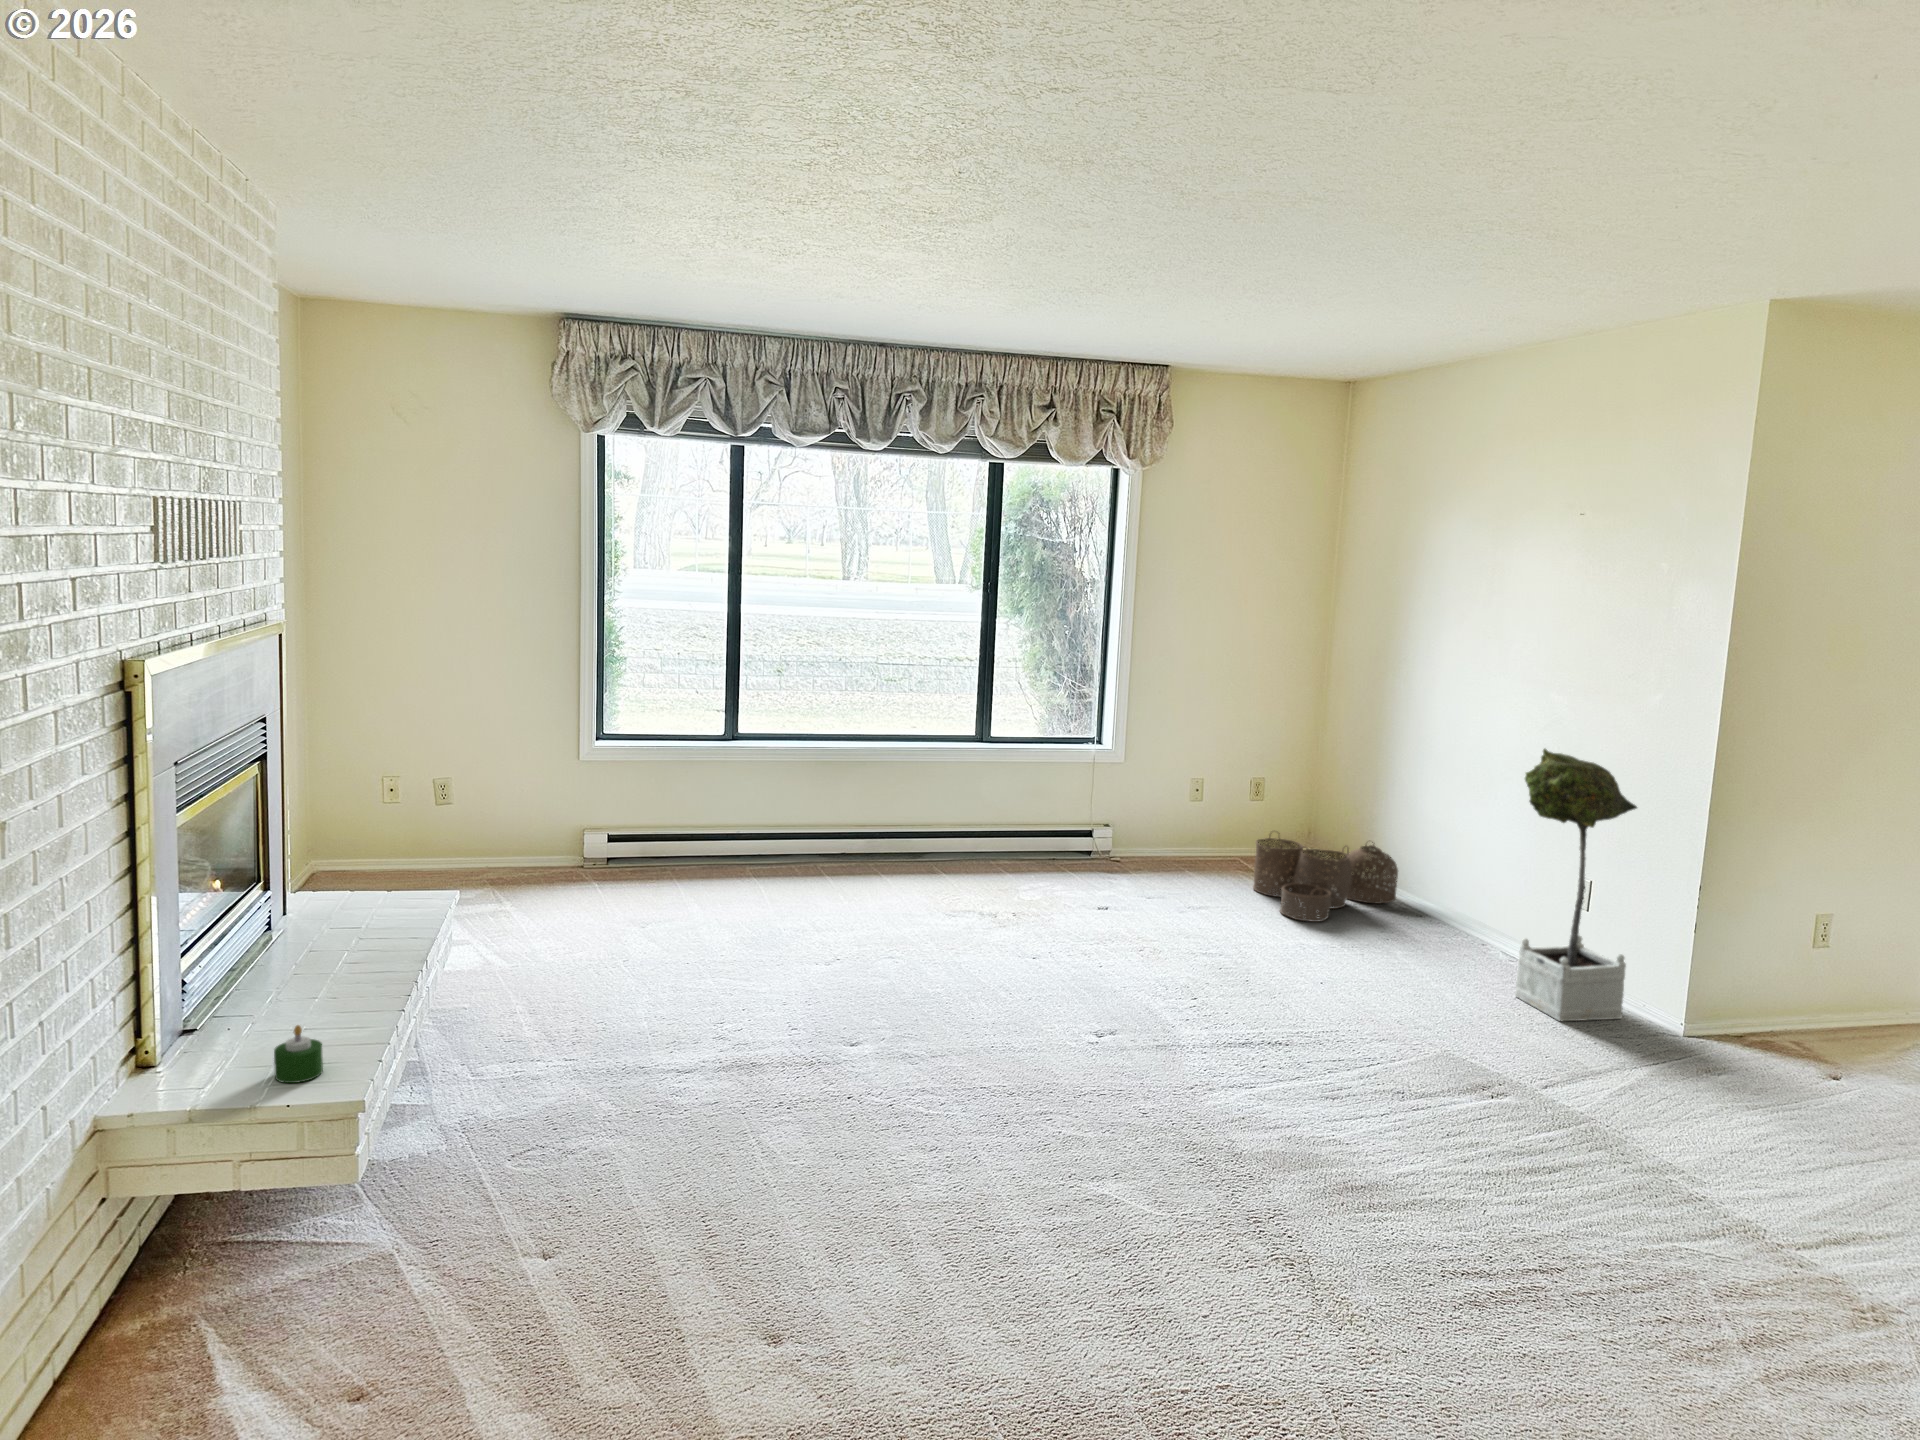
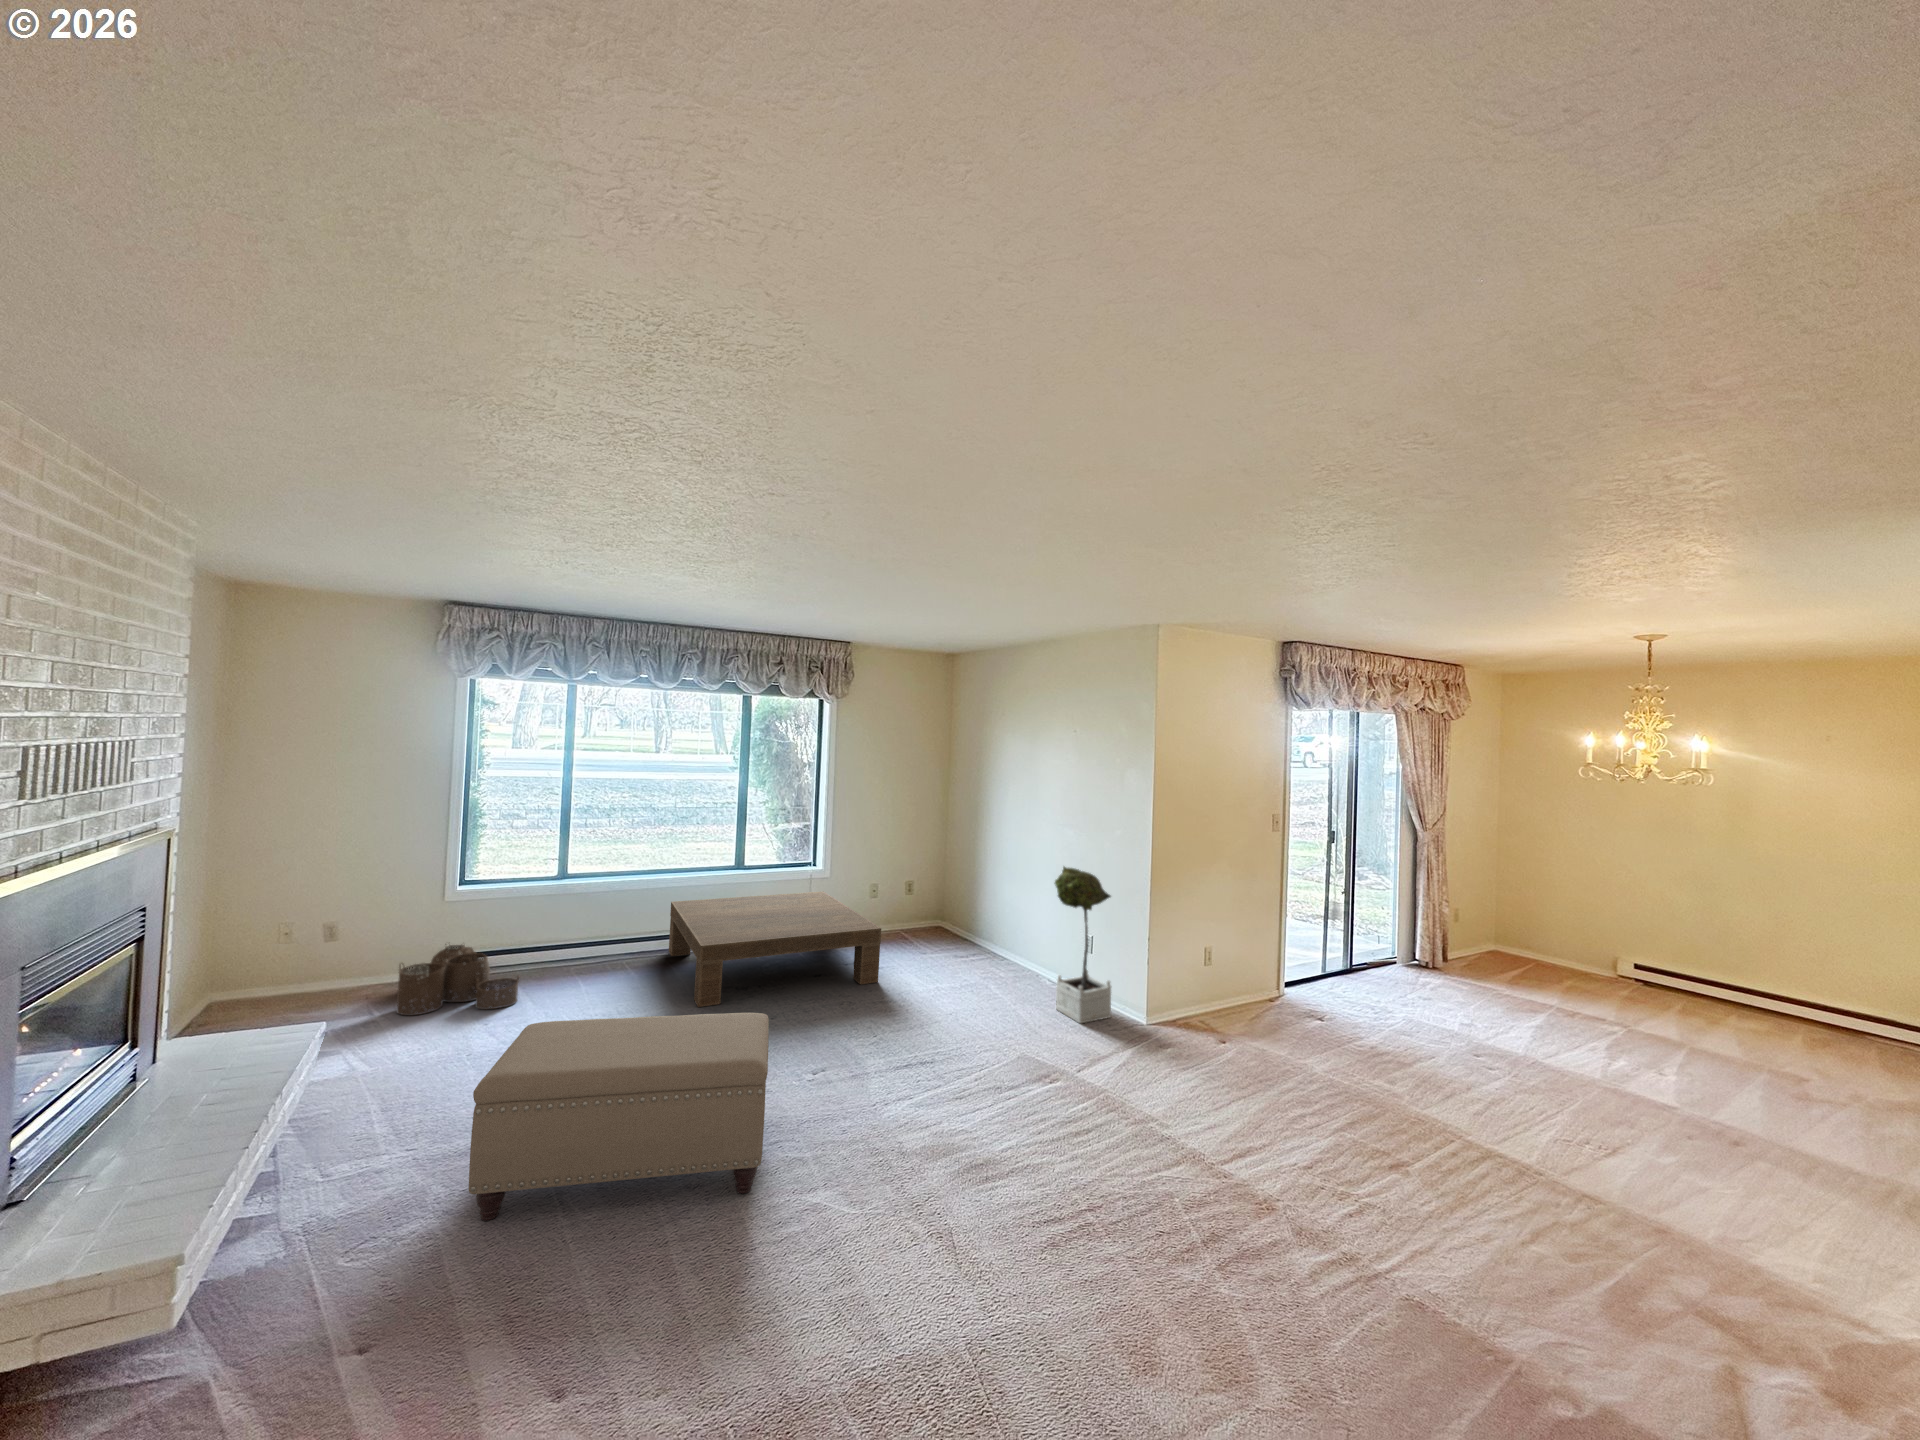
coffee table: none [877,786,1208,935] -> present [669,891,881,1007]
woven basket: present [1253,837,1398,922] -> present [397,945,519,1015]
ottoman: none [643,909,1028,1167] -> present [469,1013,769,1221]
candle: present [274,1025,323,1083] -> none [90,1198,148,1257]

